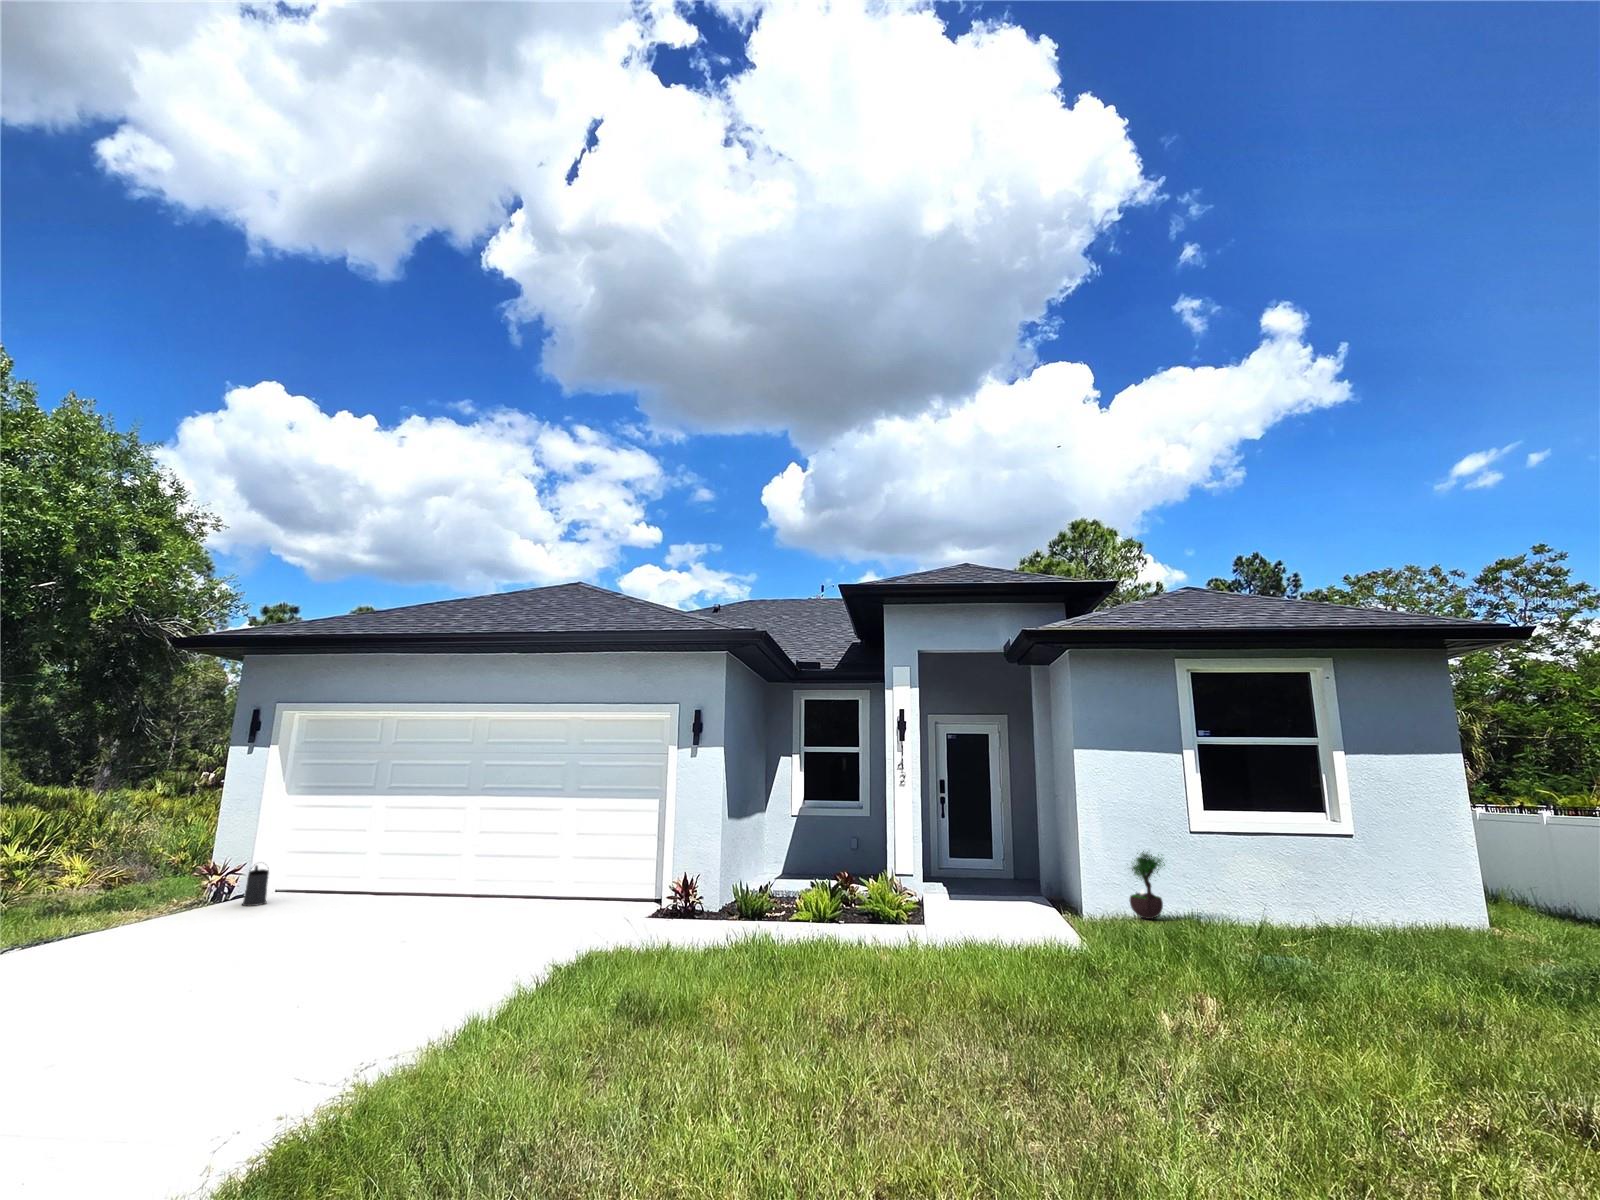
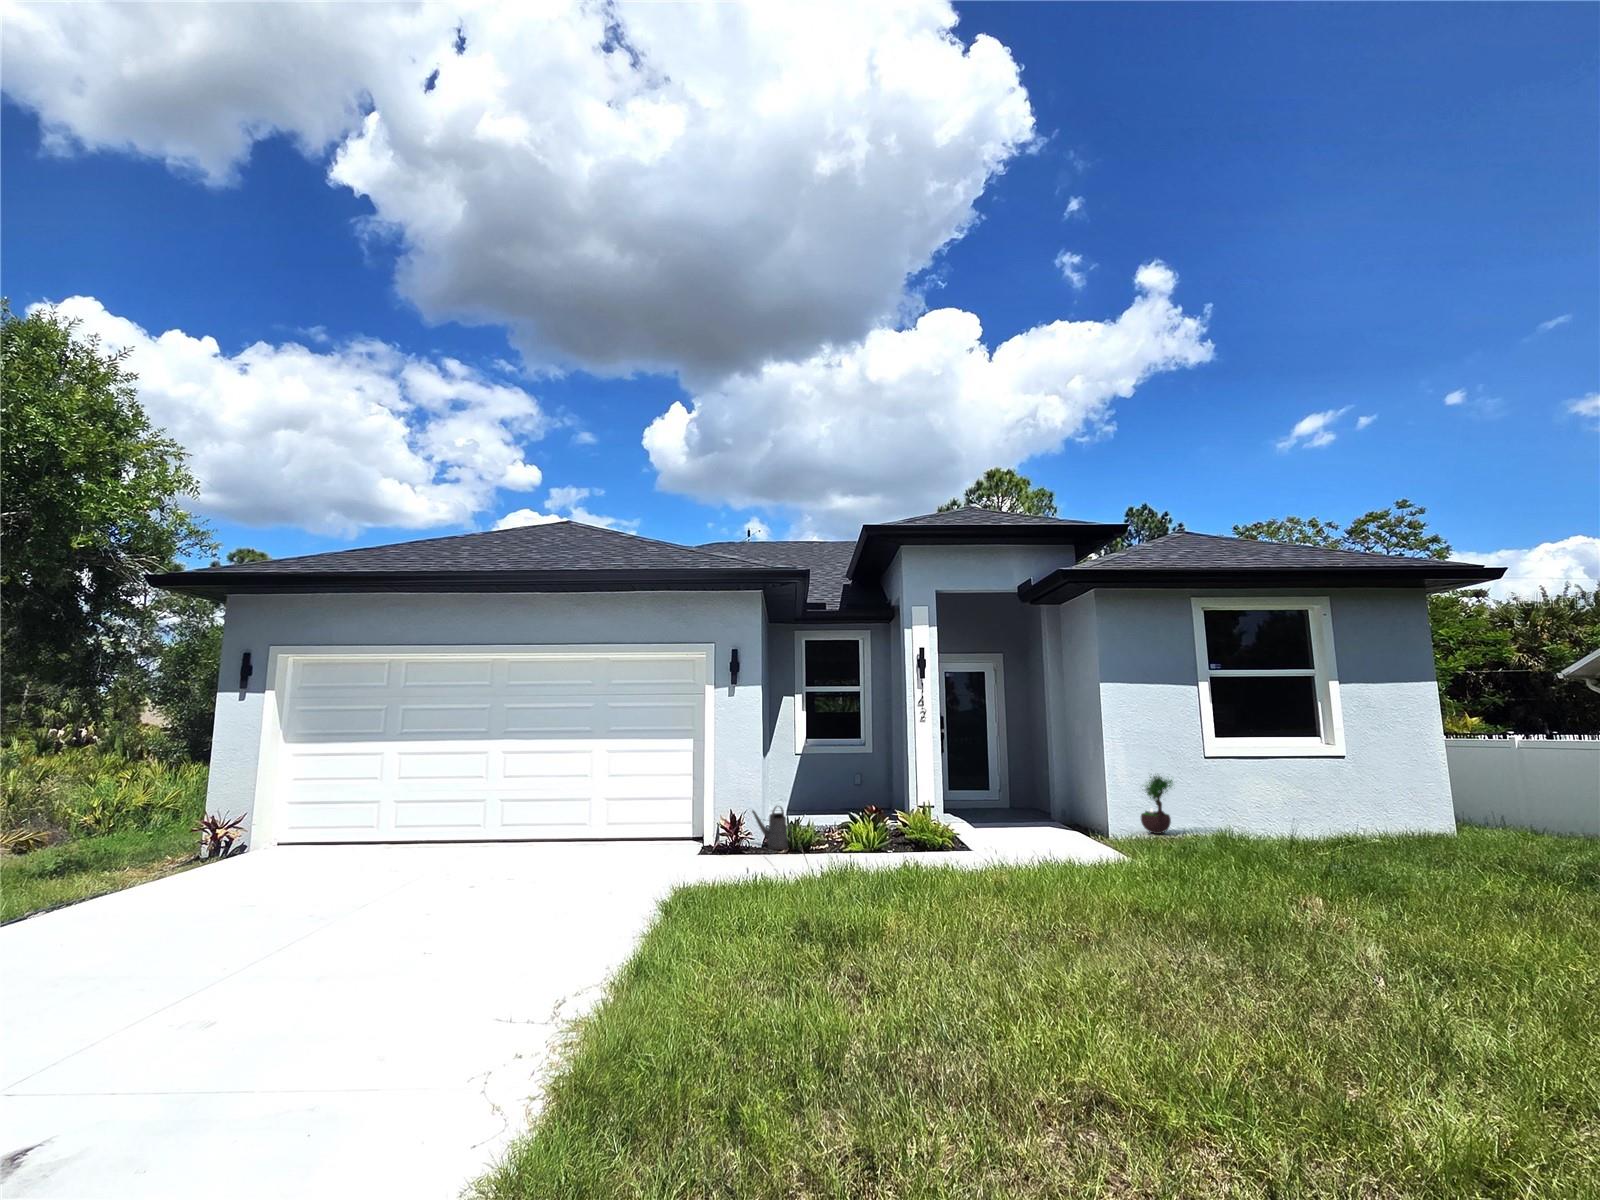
watering can: present [242,865,269,906] -> present [752,806,791,850]

